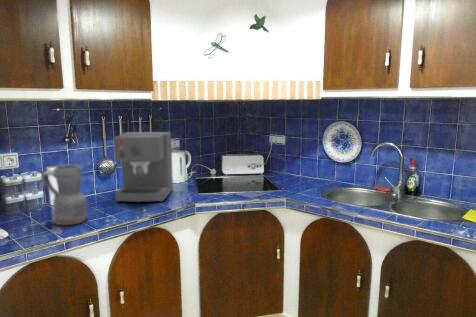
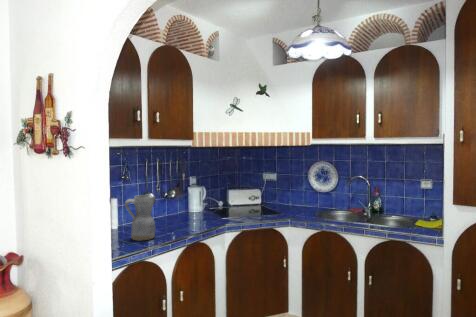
coffee maker: present [113,132,173,202] -> none [162,171,201,226]

